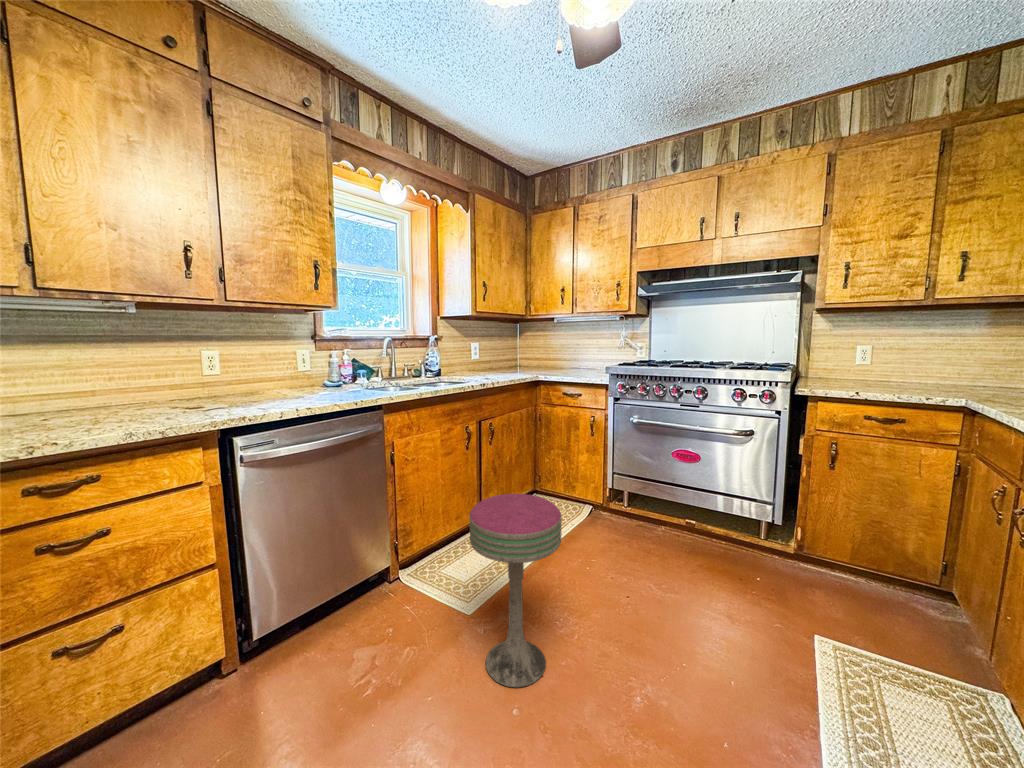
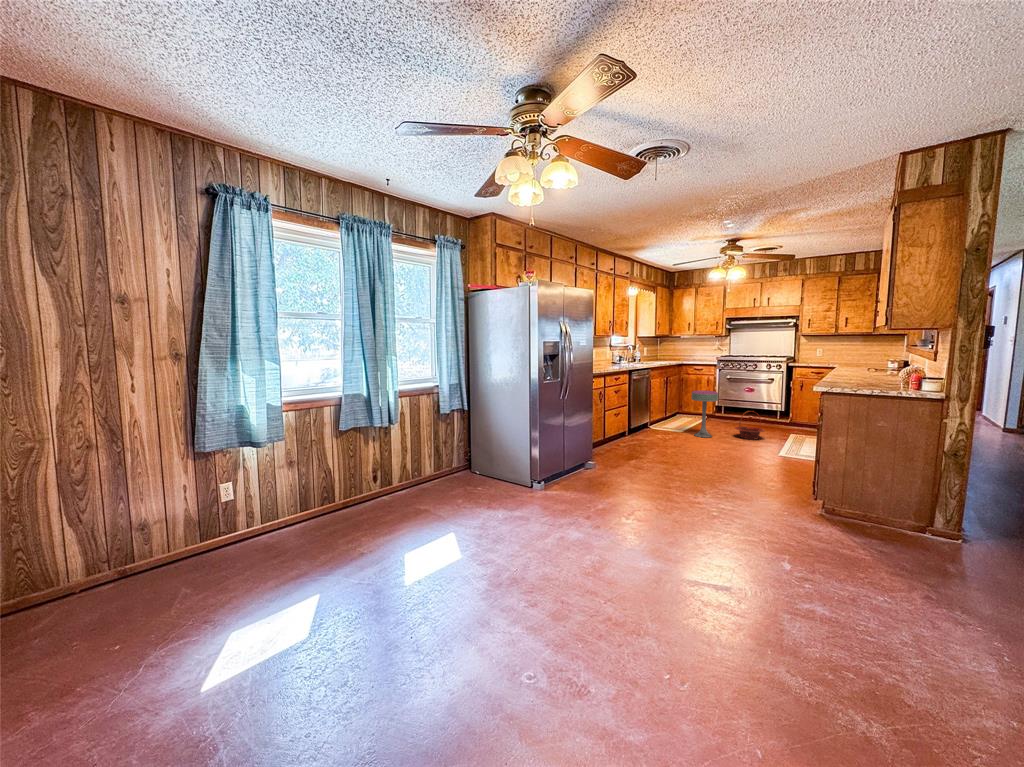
basket: none [623,588,734,711] -> present [735,414,765,439]

